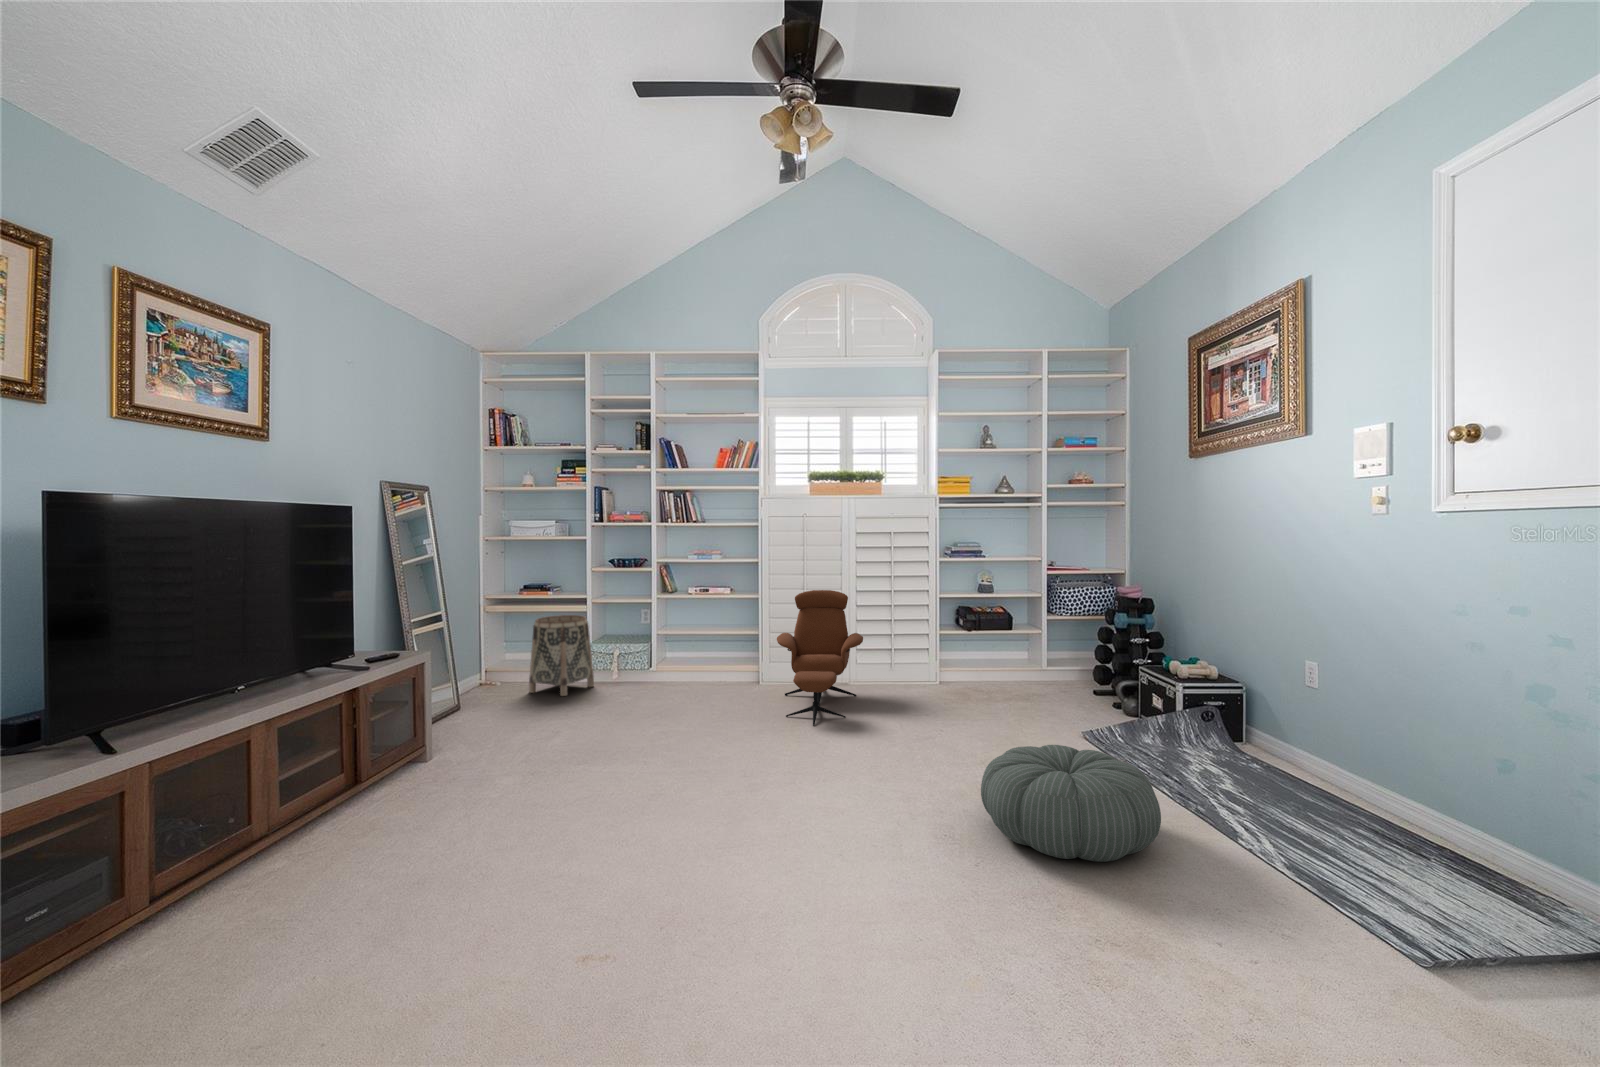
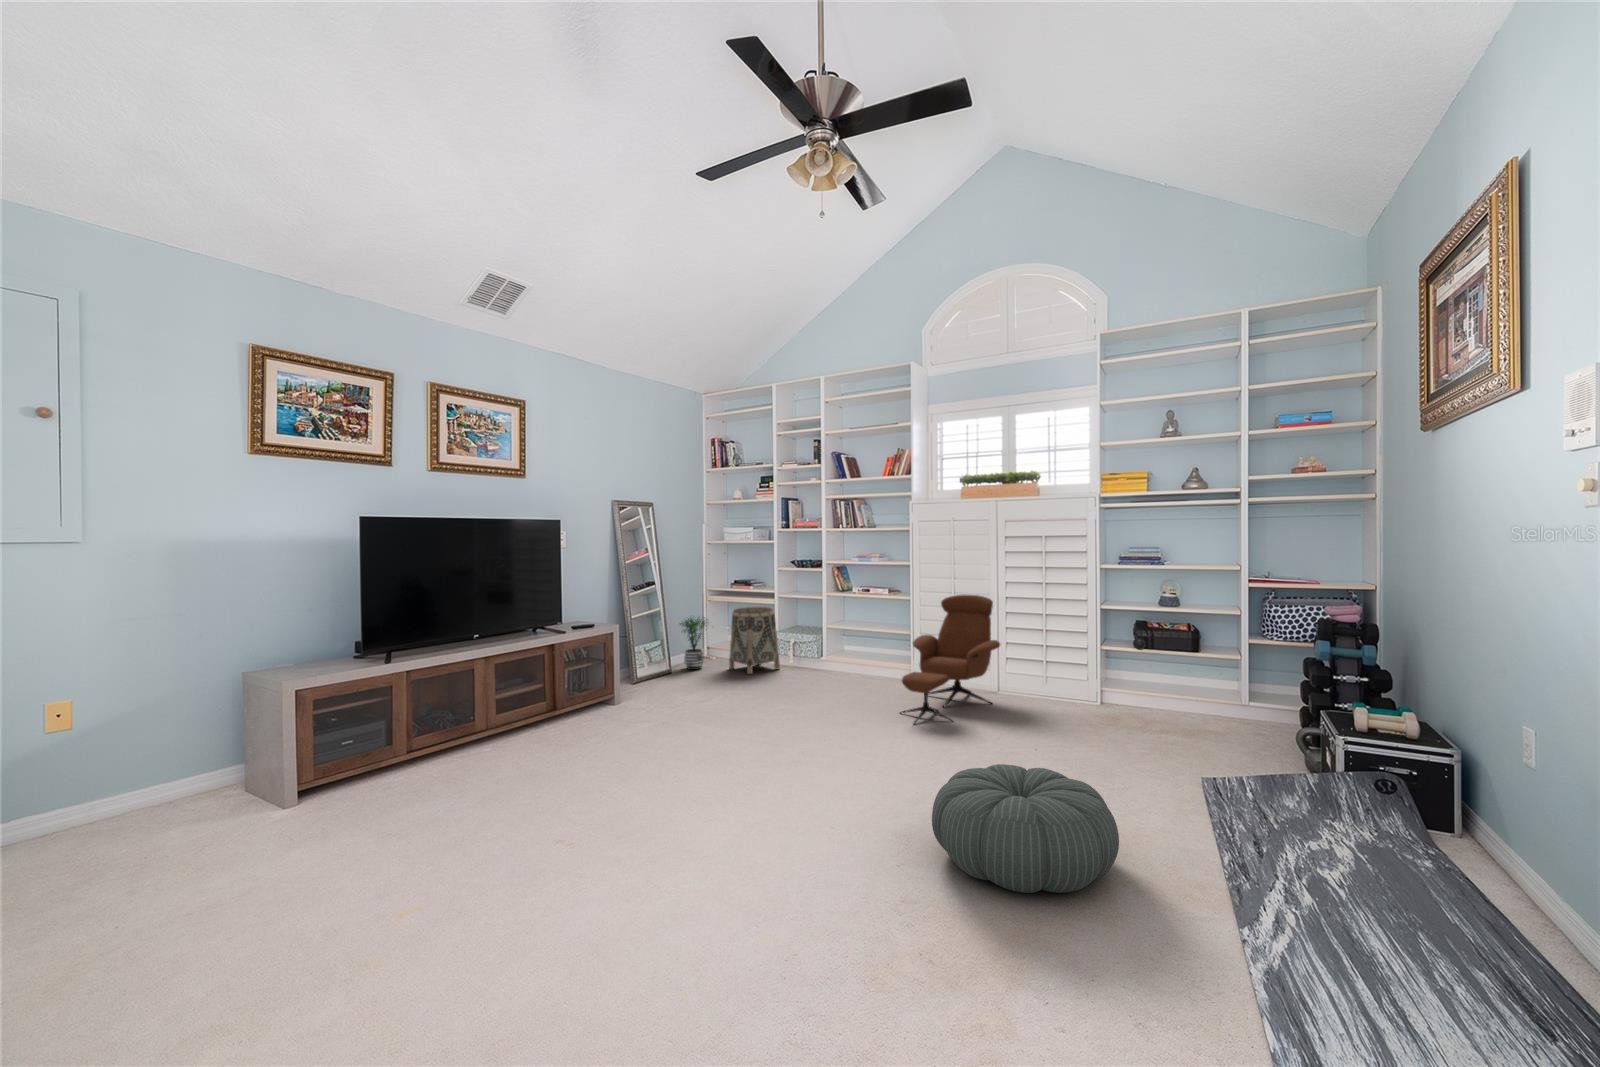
potted plant: none [453,629,509,700] -> present [680,617,708,670]

